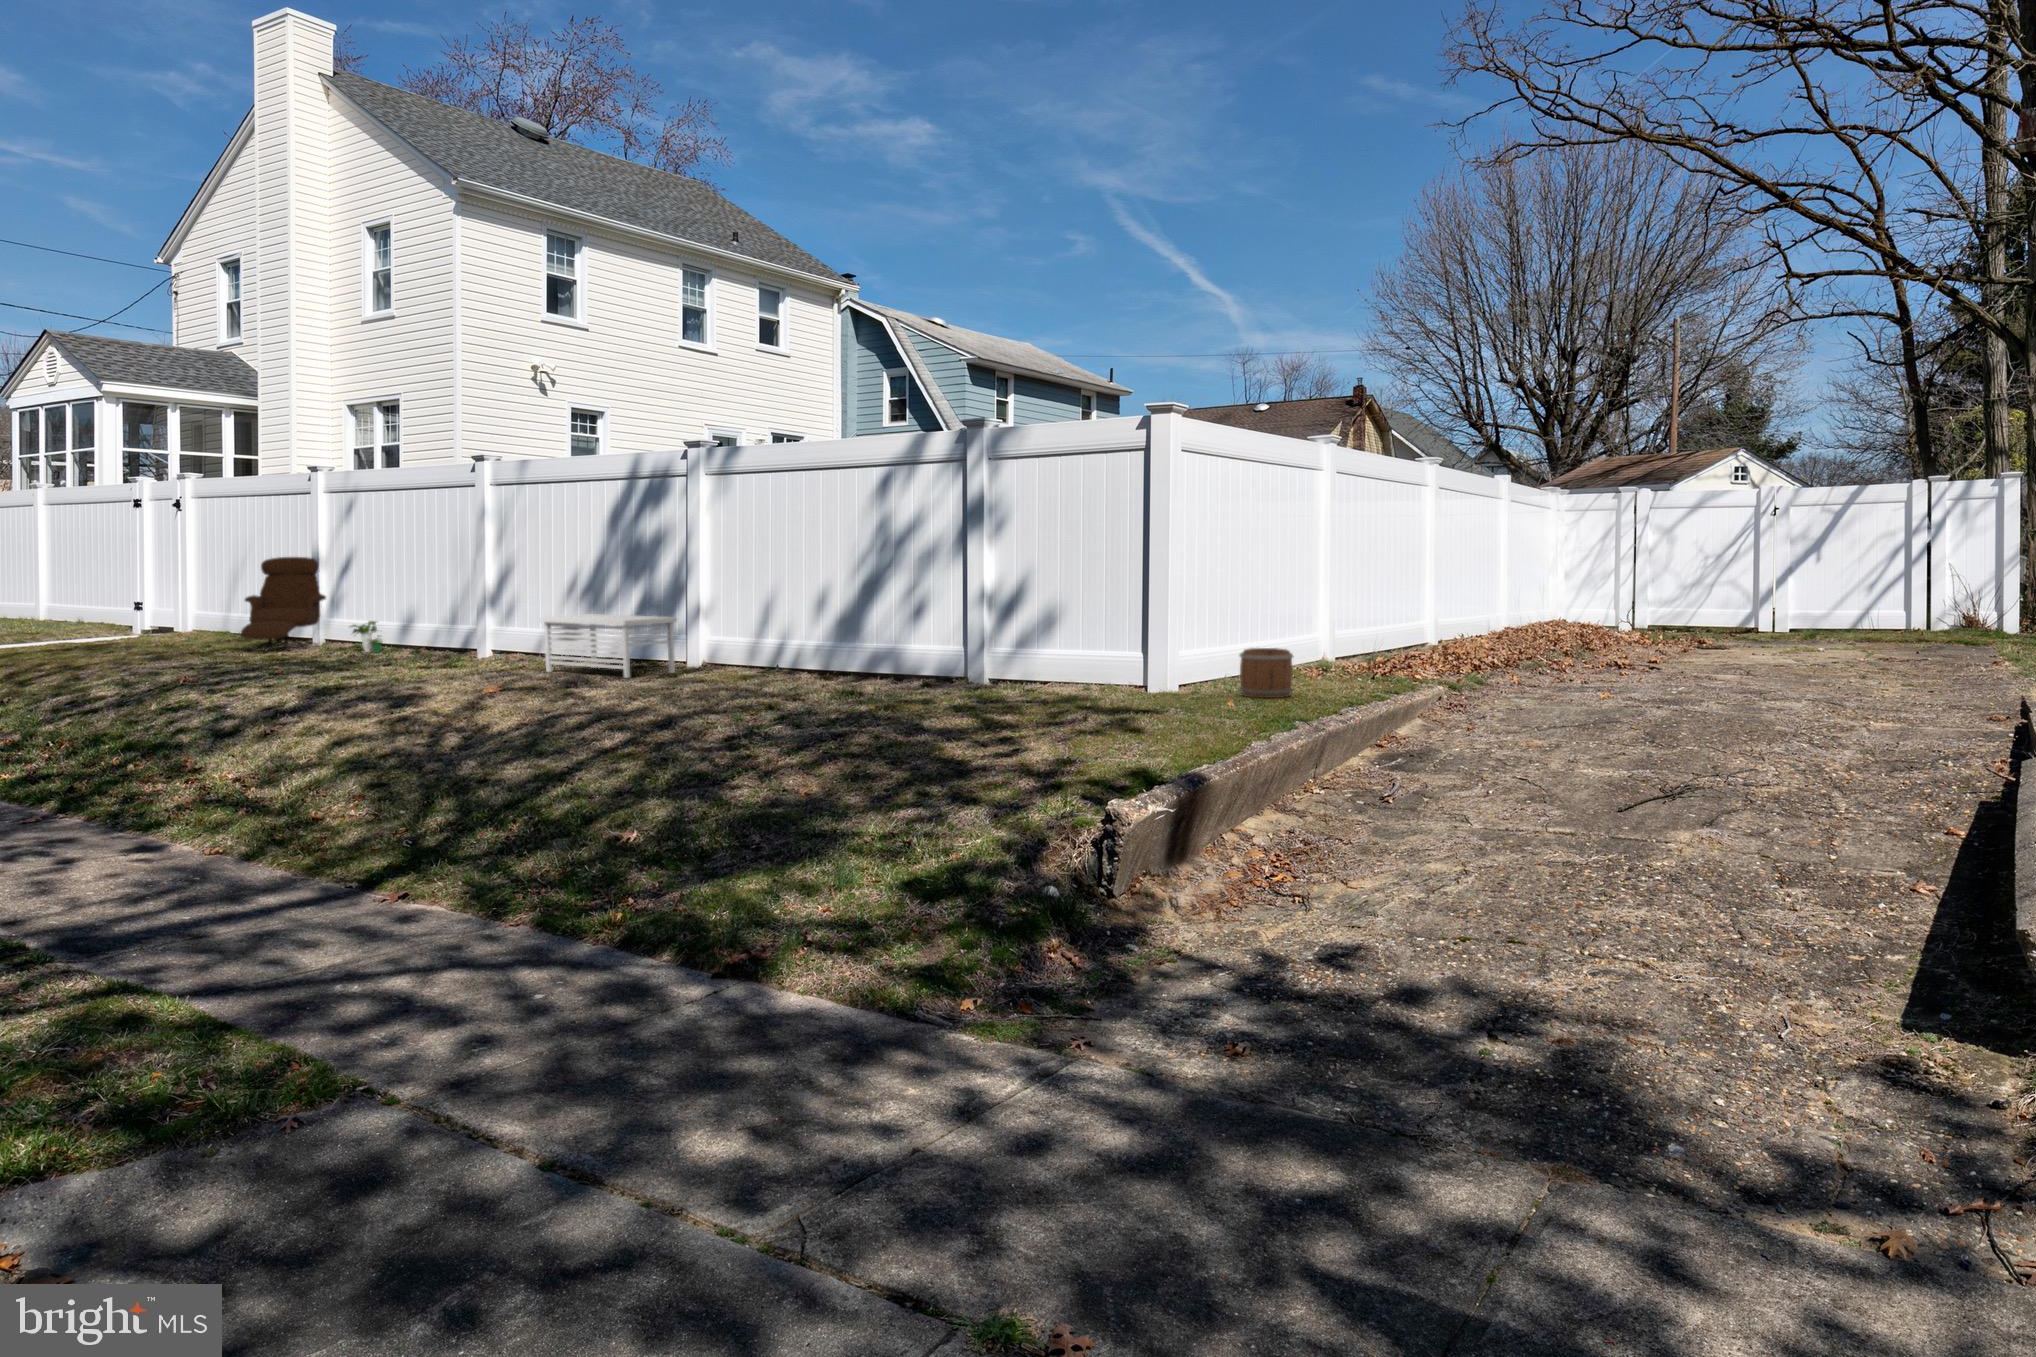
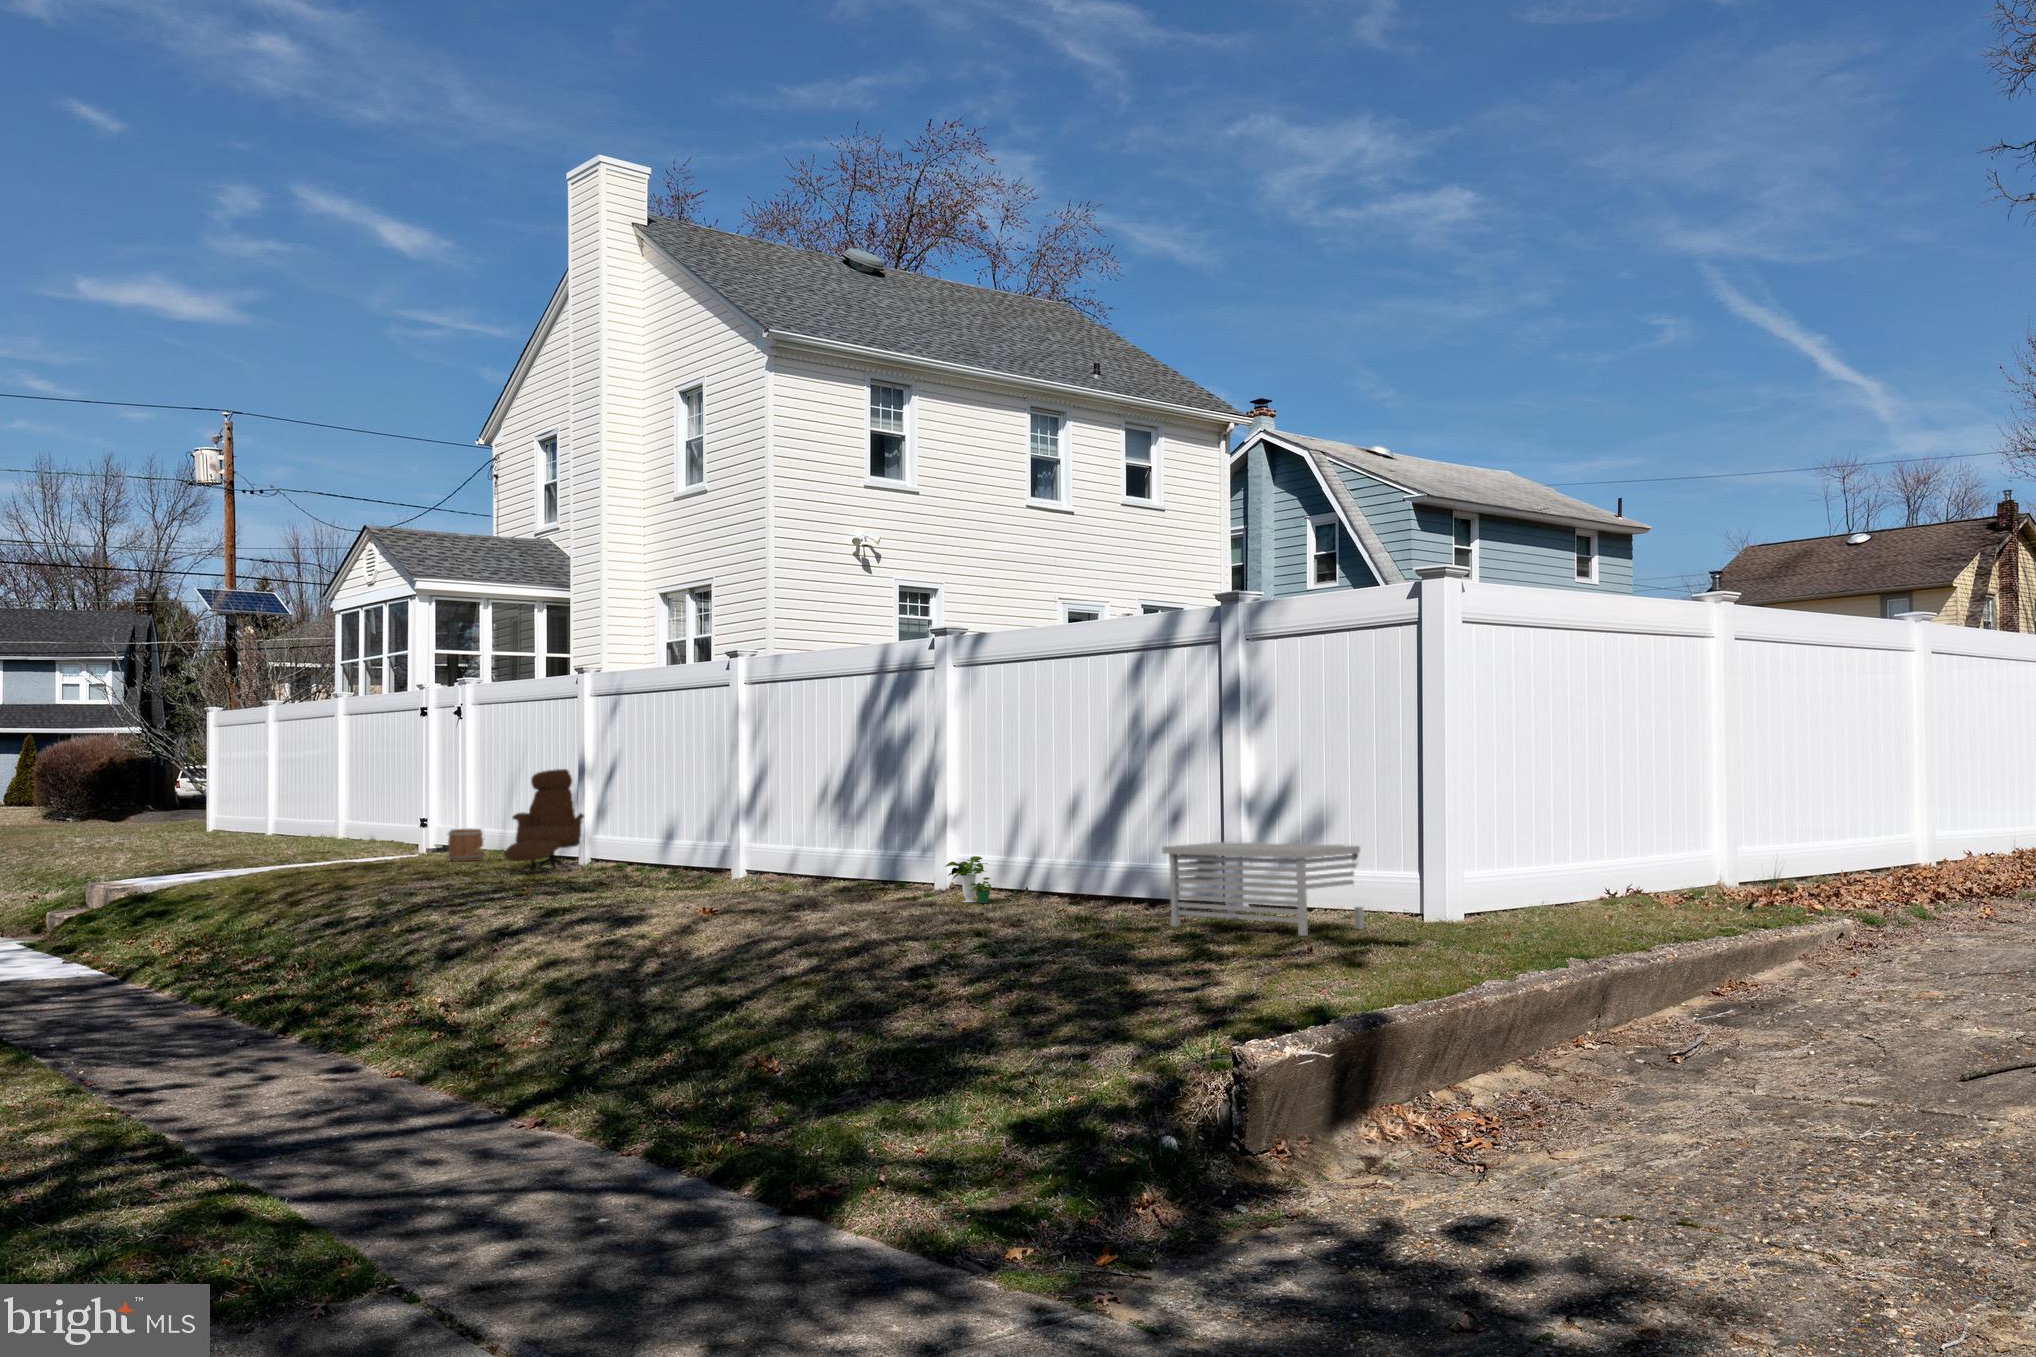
storage bench: present [539,614,677,678] -> present [1162,842,1364,936]
potted plant: present [349,621,382,653] -> present [945,856,992,903]
bucket: present [1239,648,1294,698] -> present [448,828,485,862]

